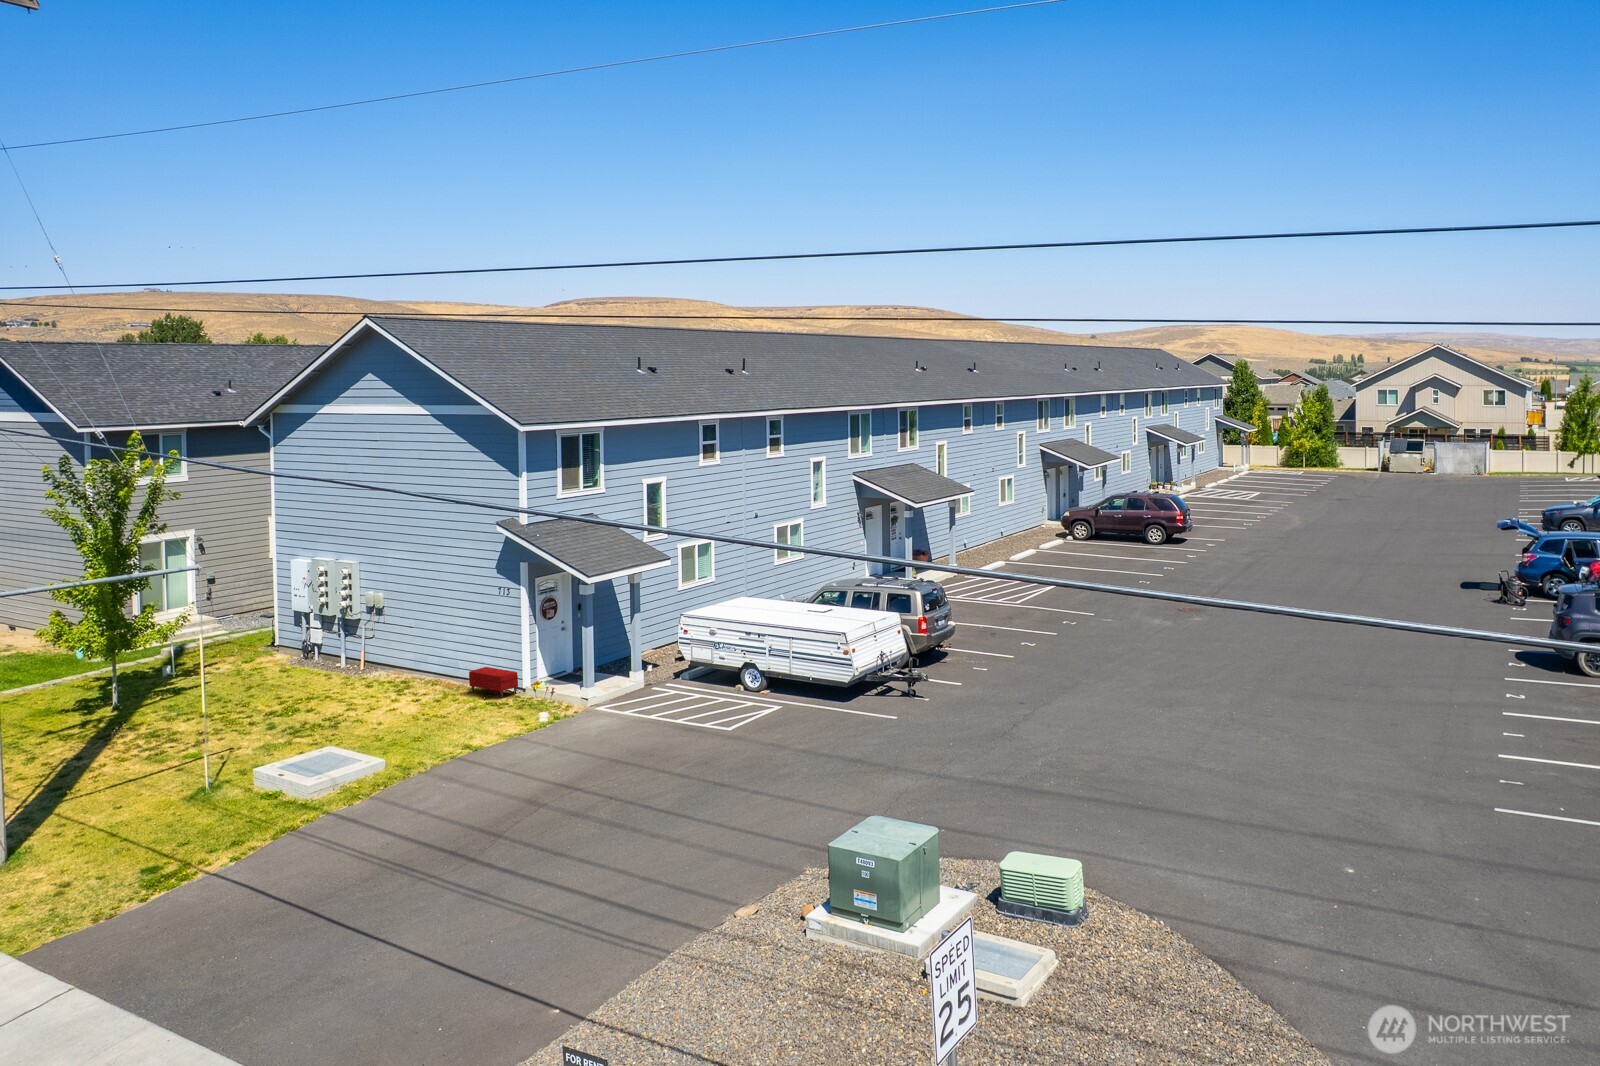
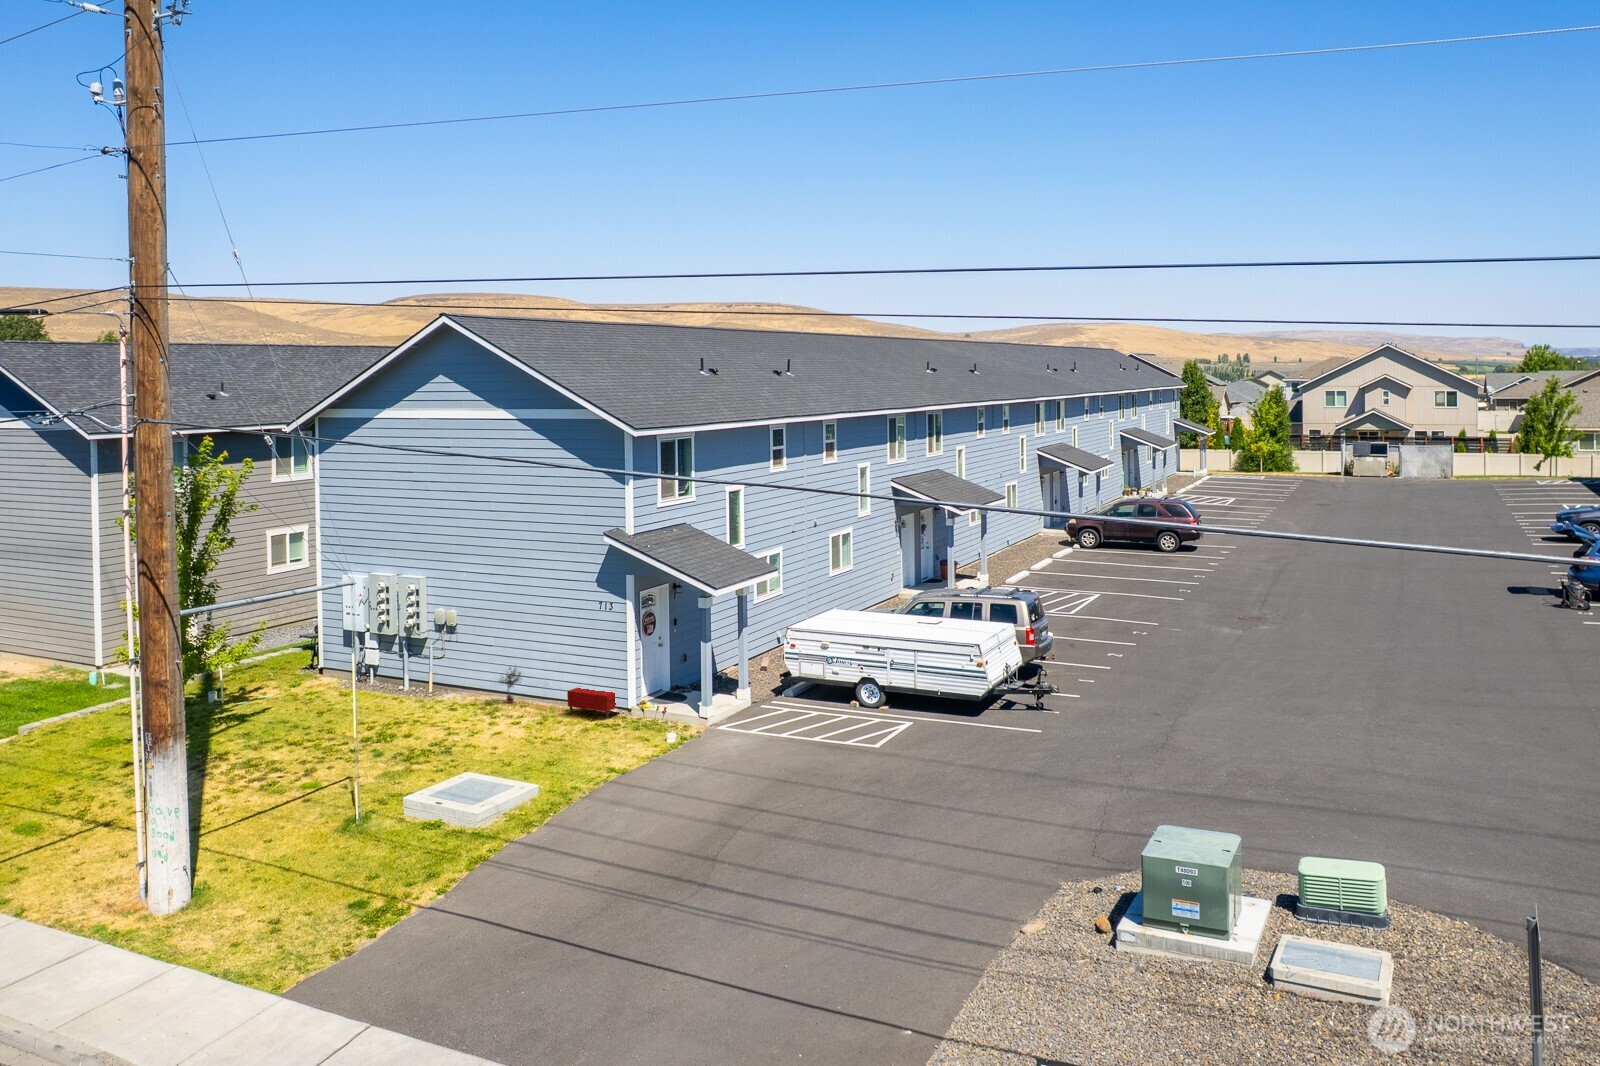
potted tree: none [416,646,439,682] -> present [500,667,521,703]

